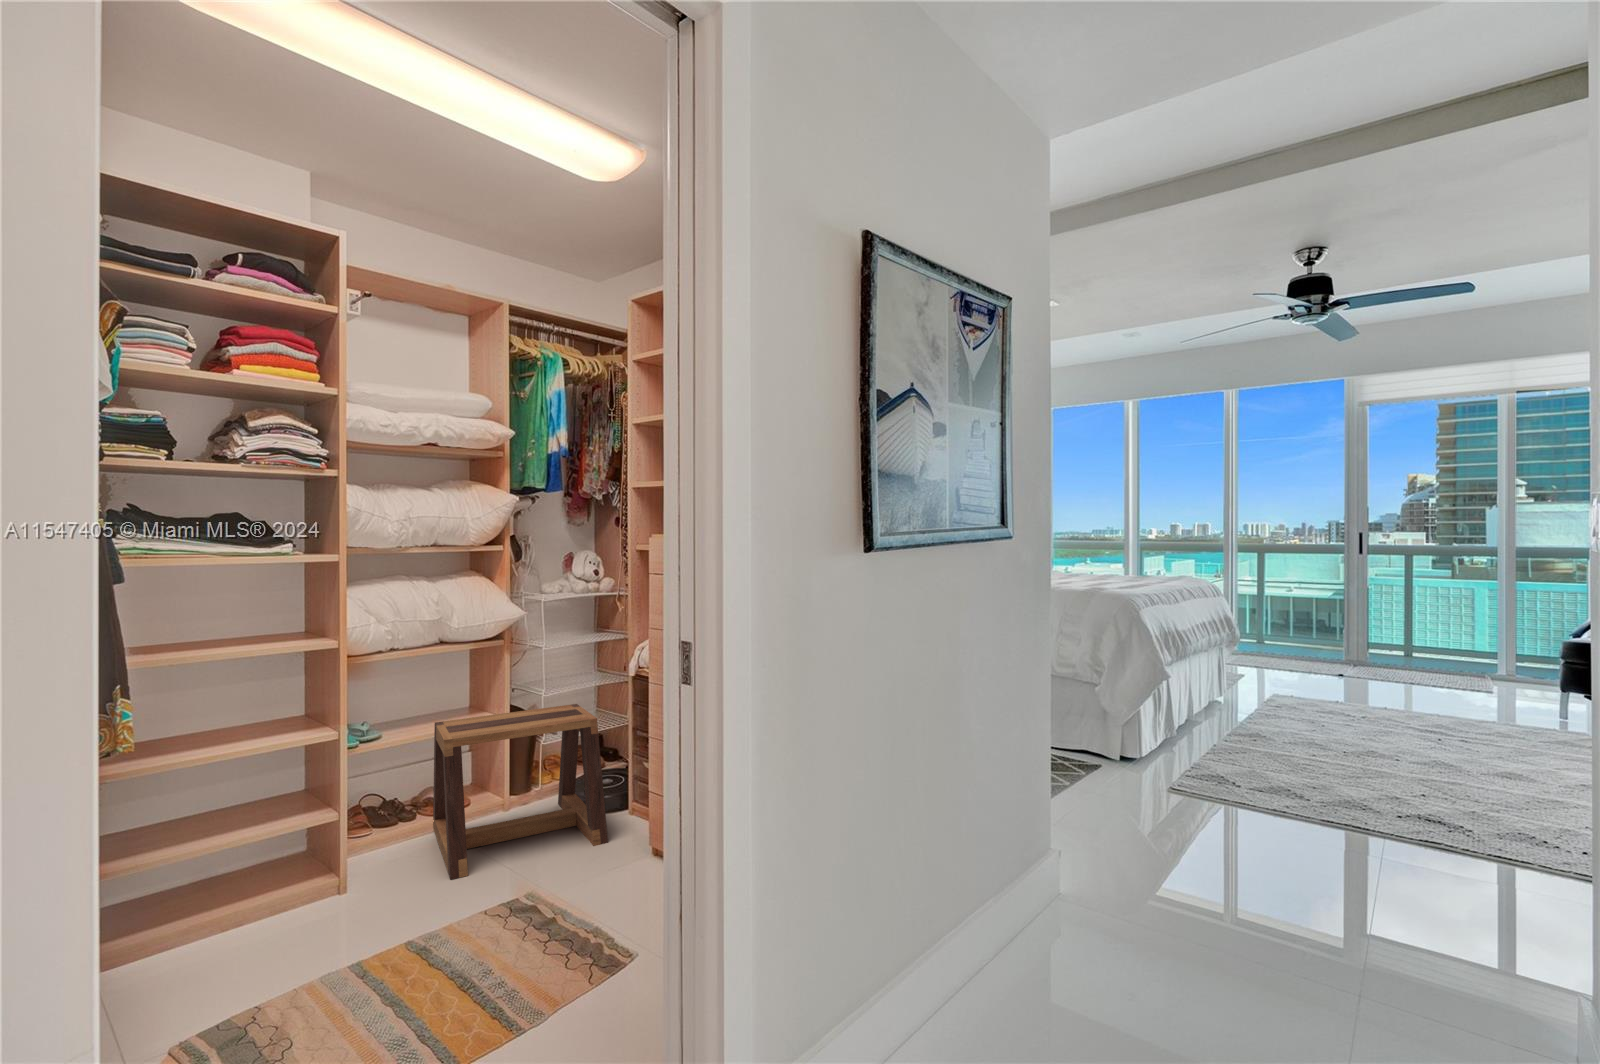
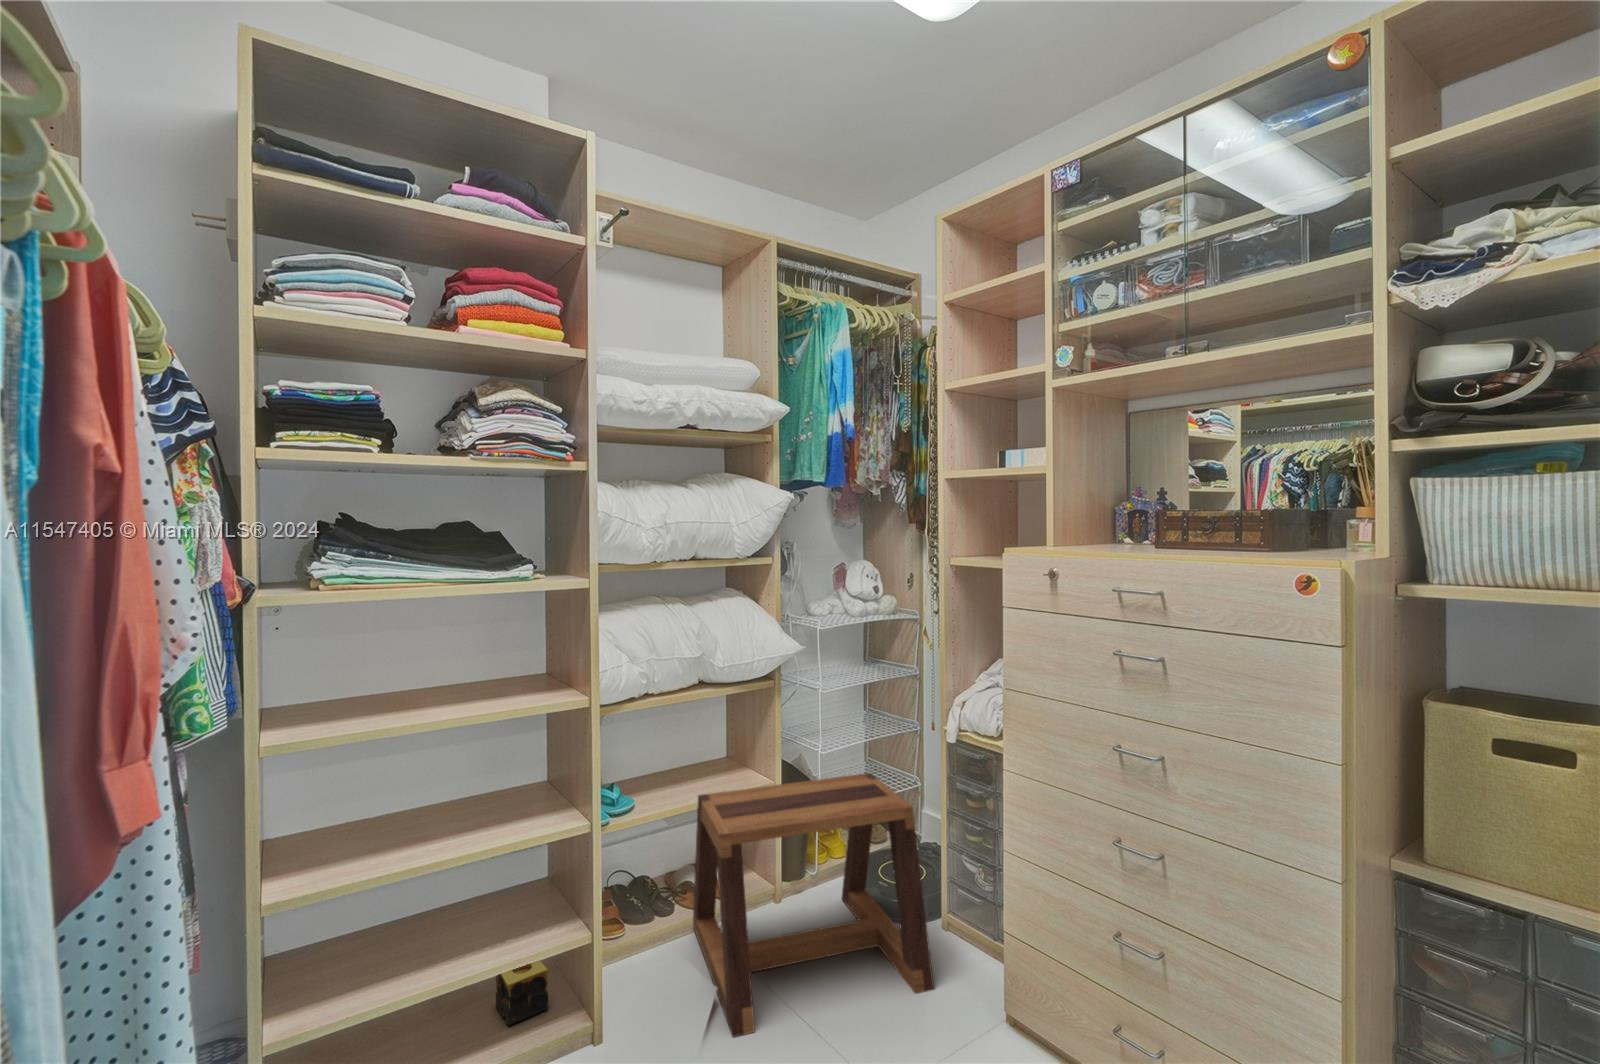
candle: none [260,839,304,886] -> present [495,960,549,1025]

